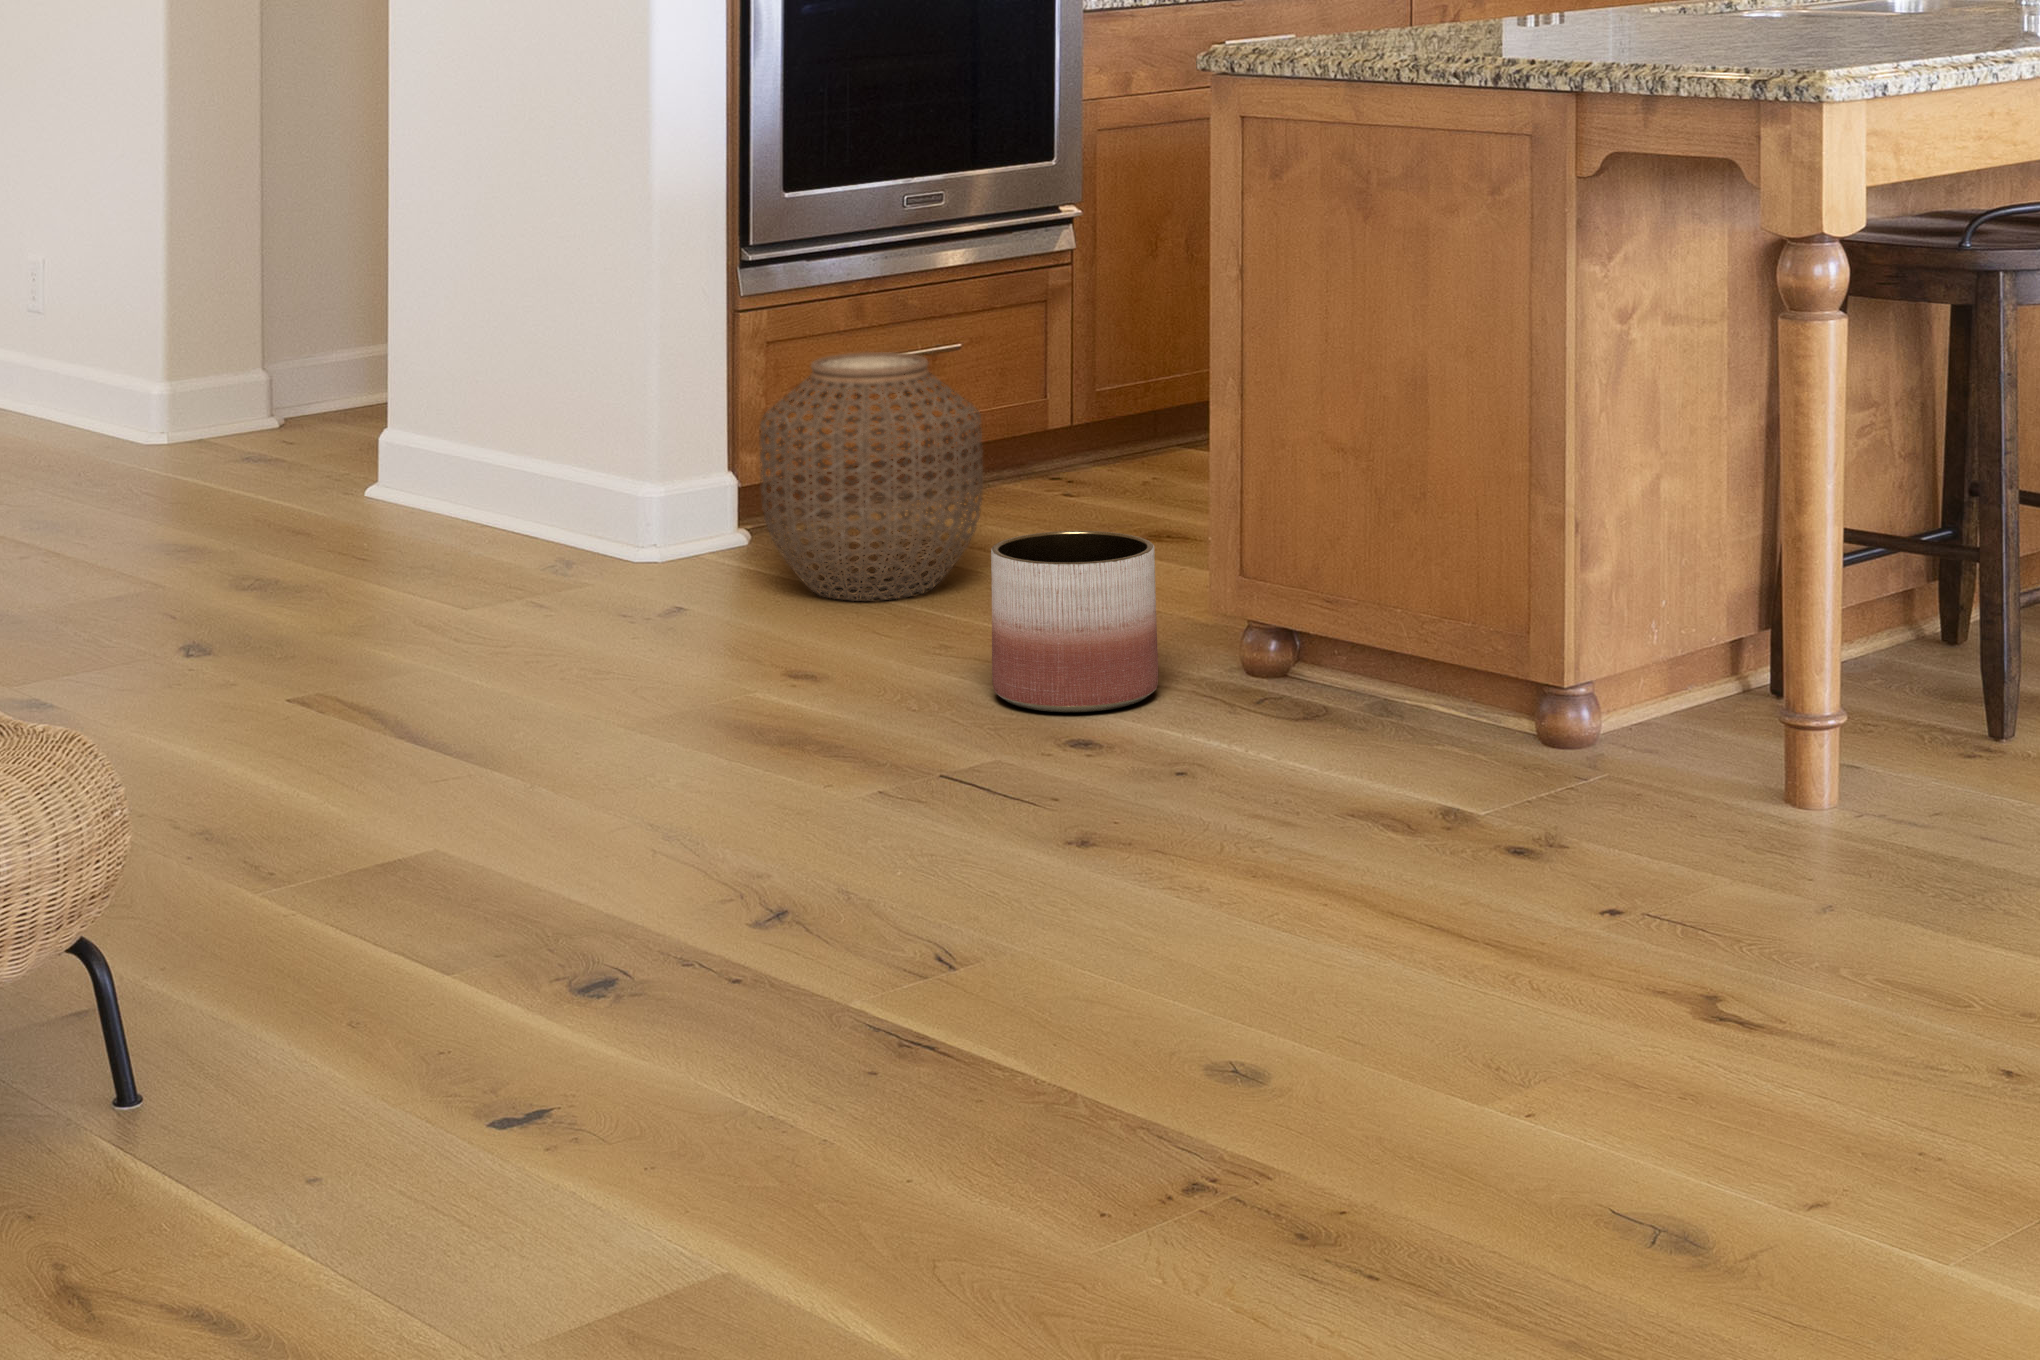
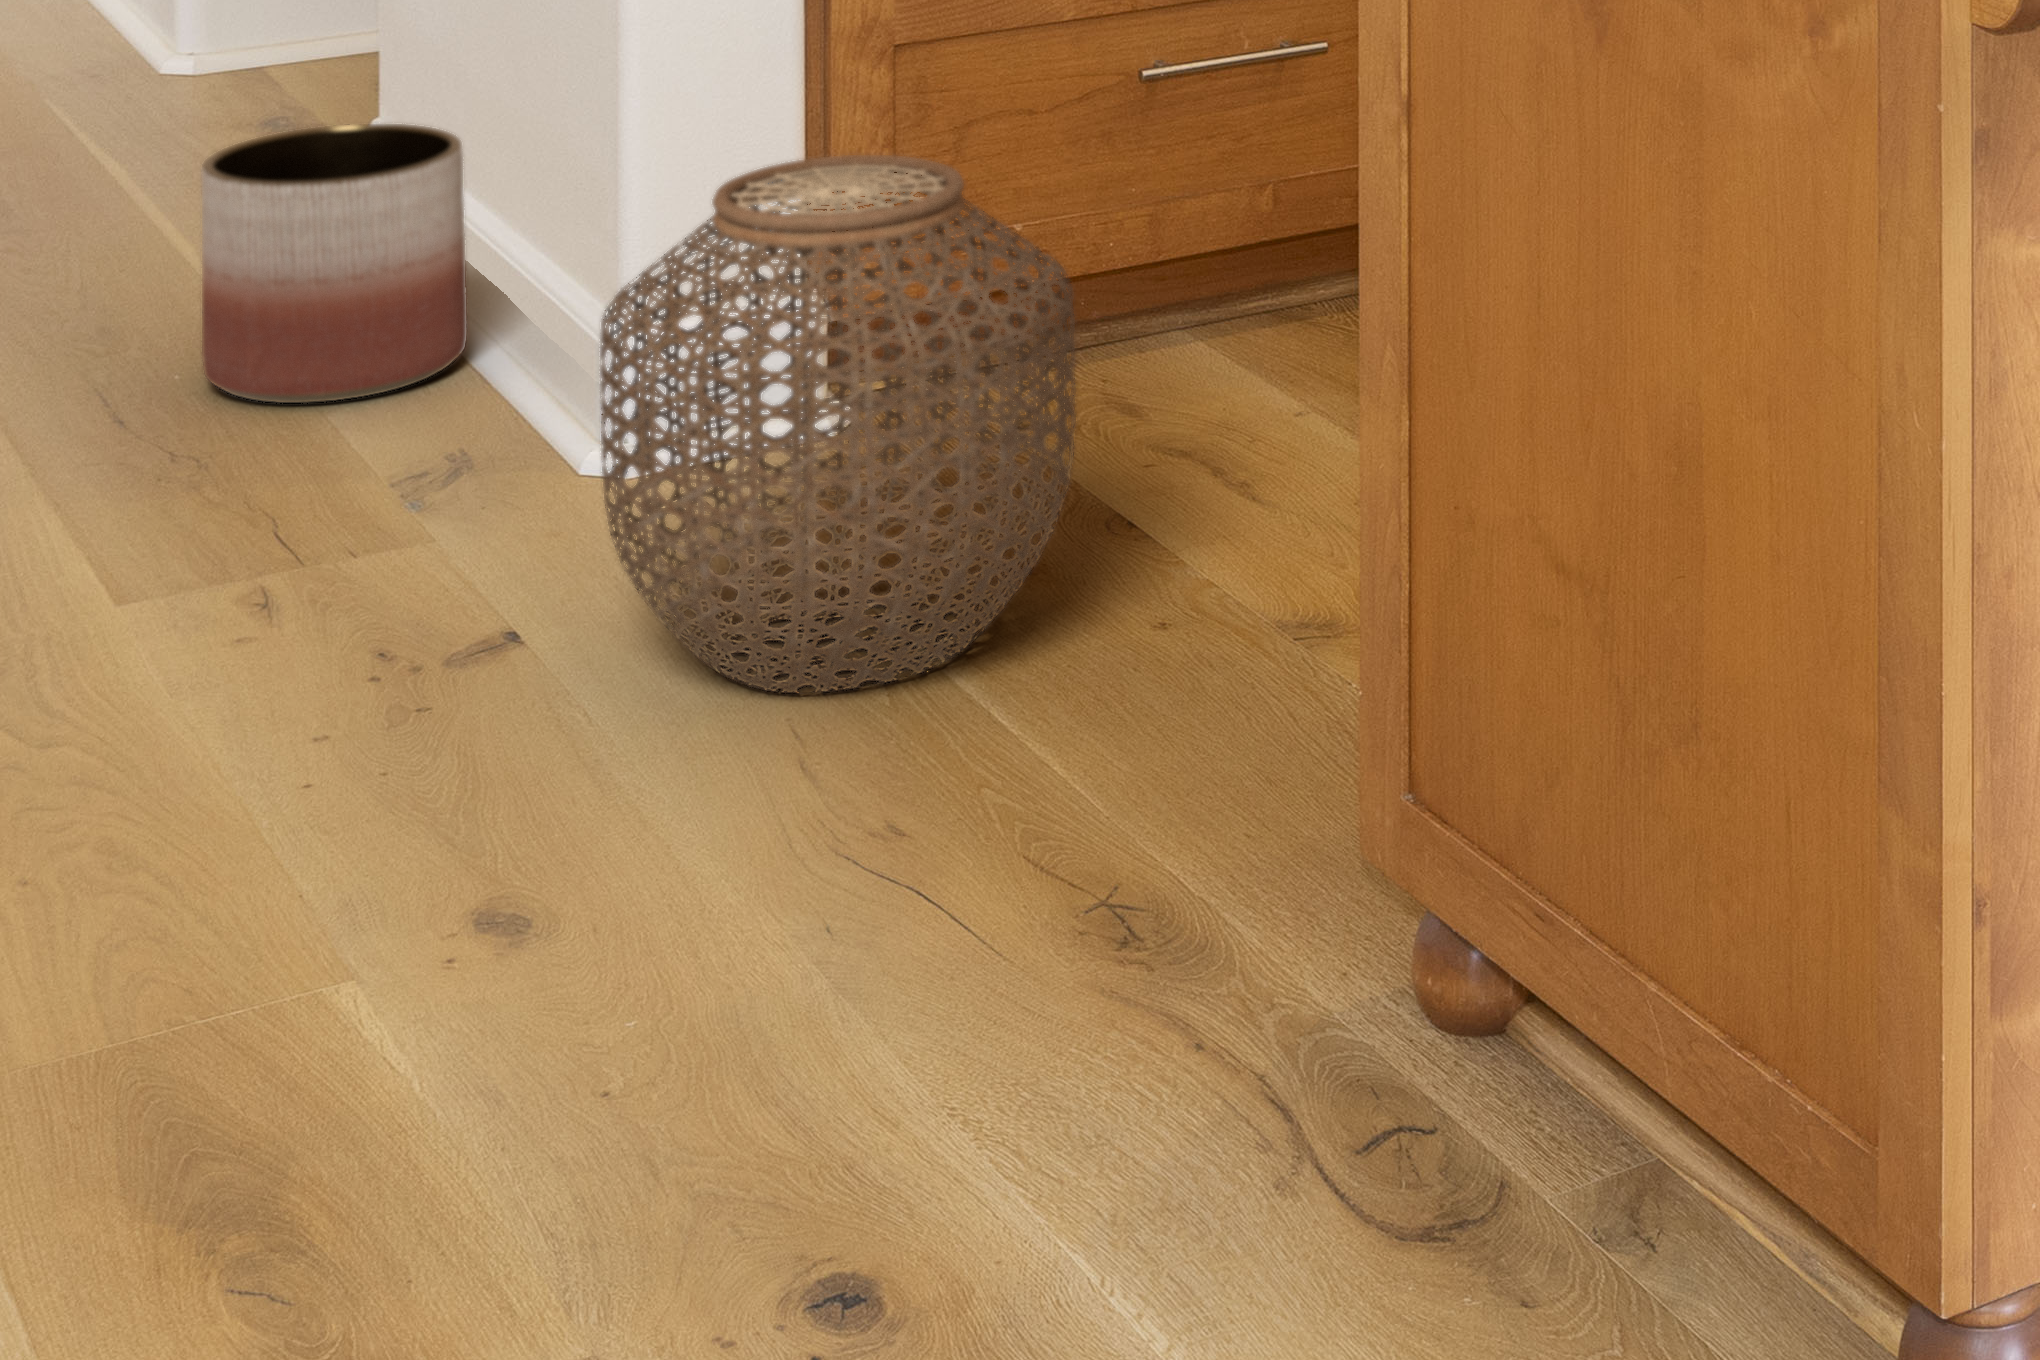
planter: present [991,531,1158,712] -> present [201,124,467,403]

